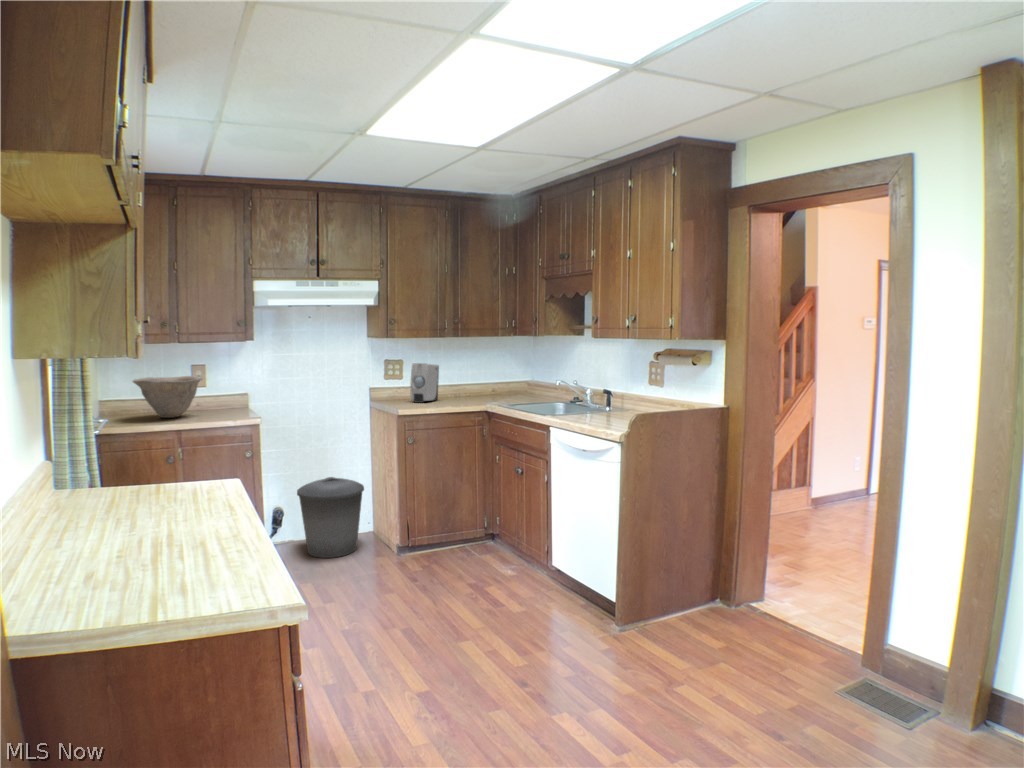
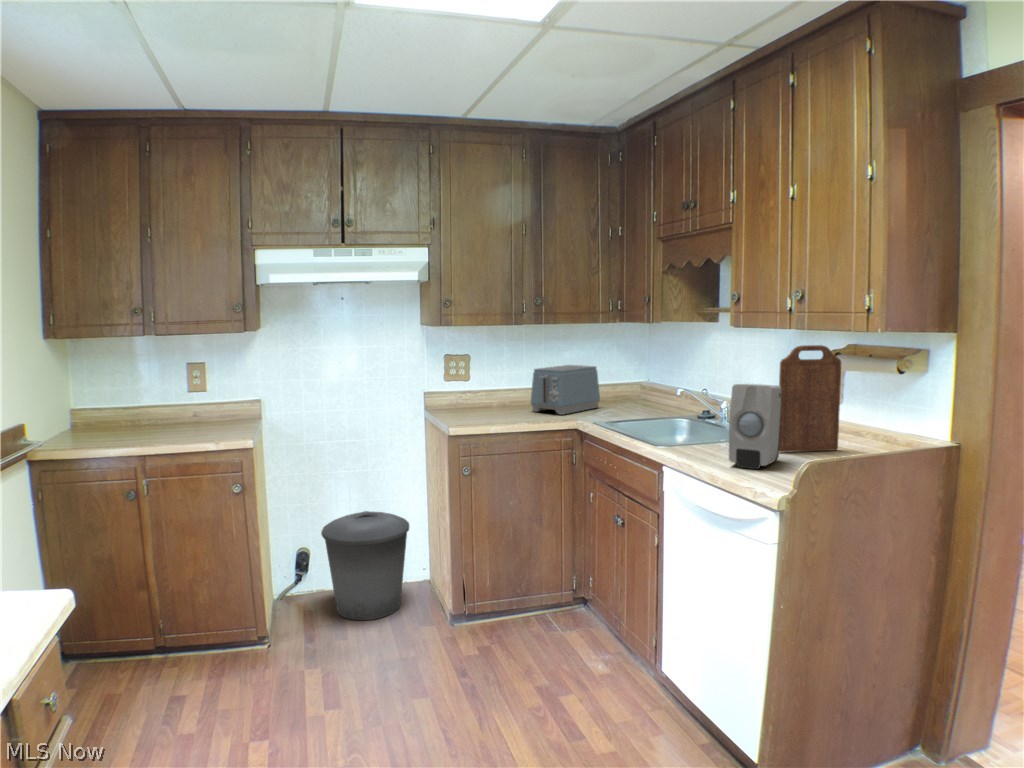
cutting board: none [624,349,661,417] -> present [779,345,841,452]
soap dispenser: present [410,363,439,403] -> present [729,384,782,469]
toaster: none [453,367,502,402] -> present [531,365,600,415]
bowl: present [133,376,203,418] -> none [107,378,197,433]

